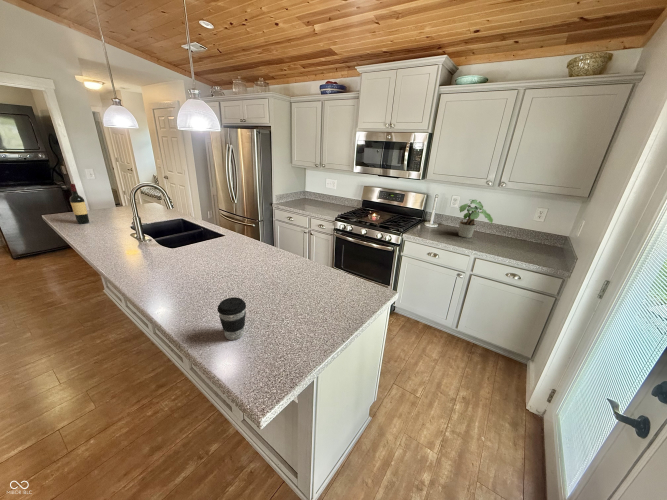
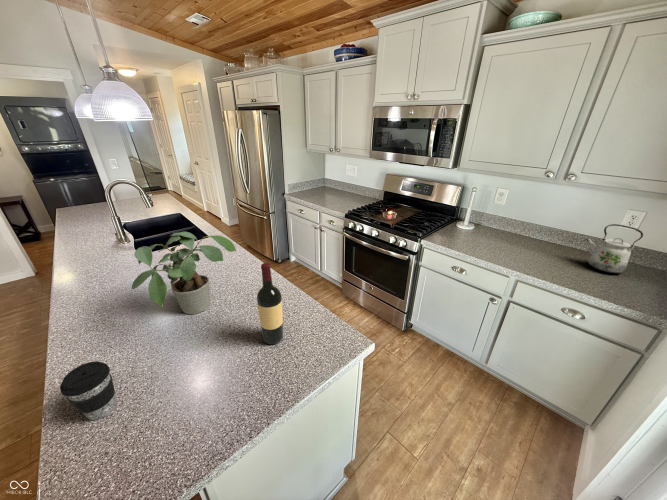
wine bottle: present [70,184,89,224] -> present [257,263,283,344]
potted plant: present [458,199,493,238] -> present [132,232,236,314]
kettle: none [514,216,548,249] -> present [585,224,643,273]

